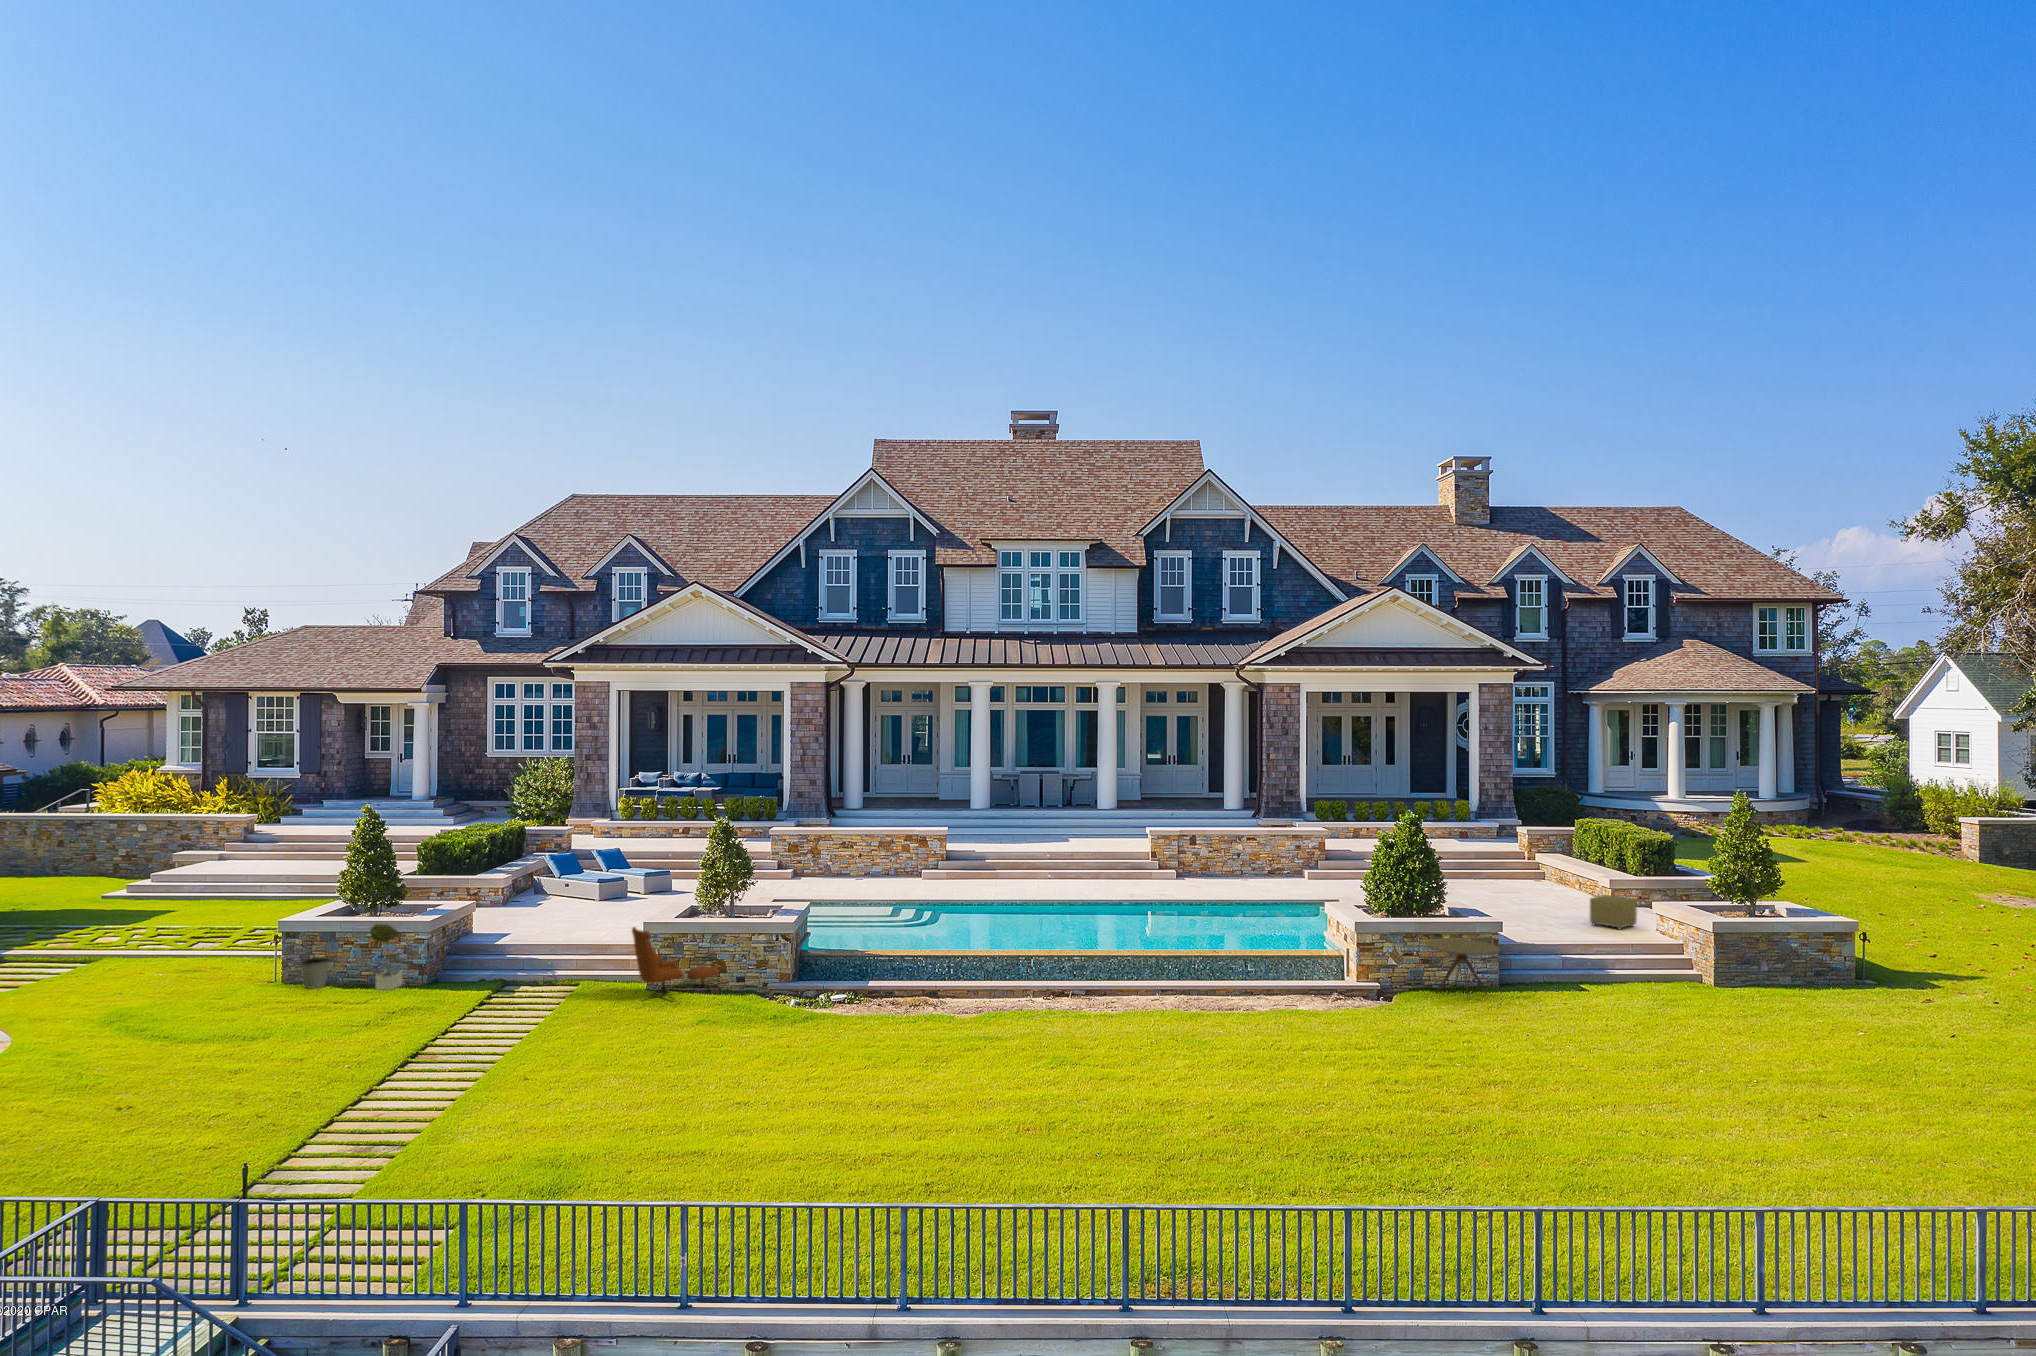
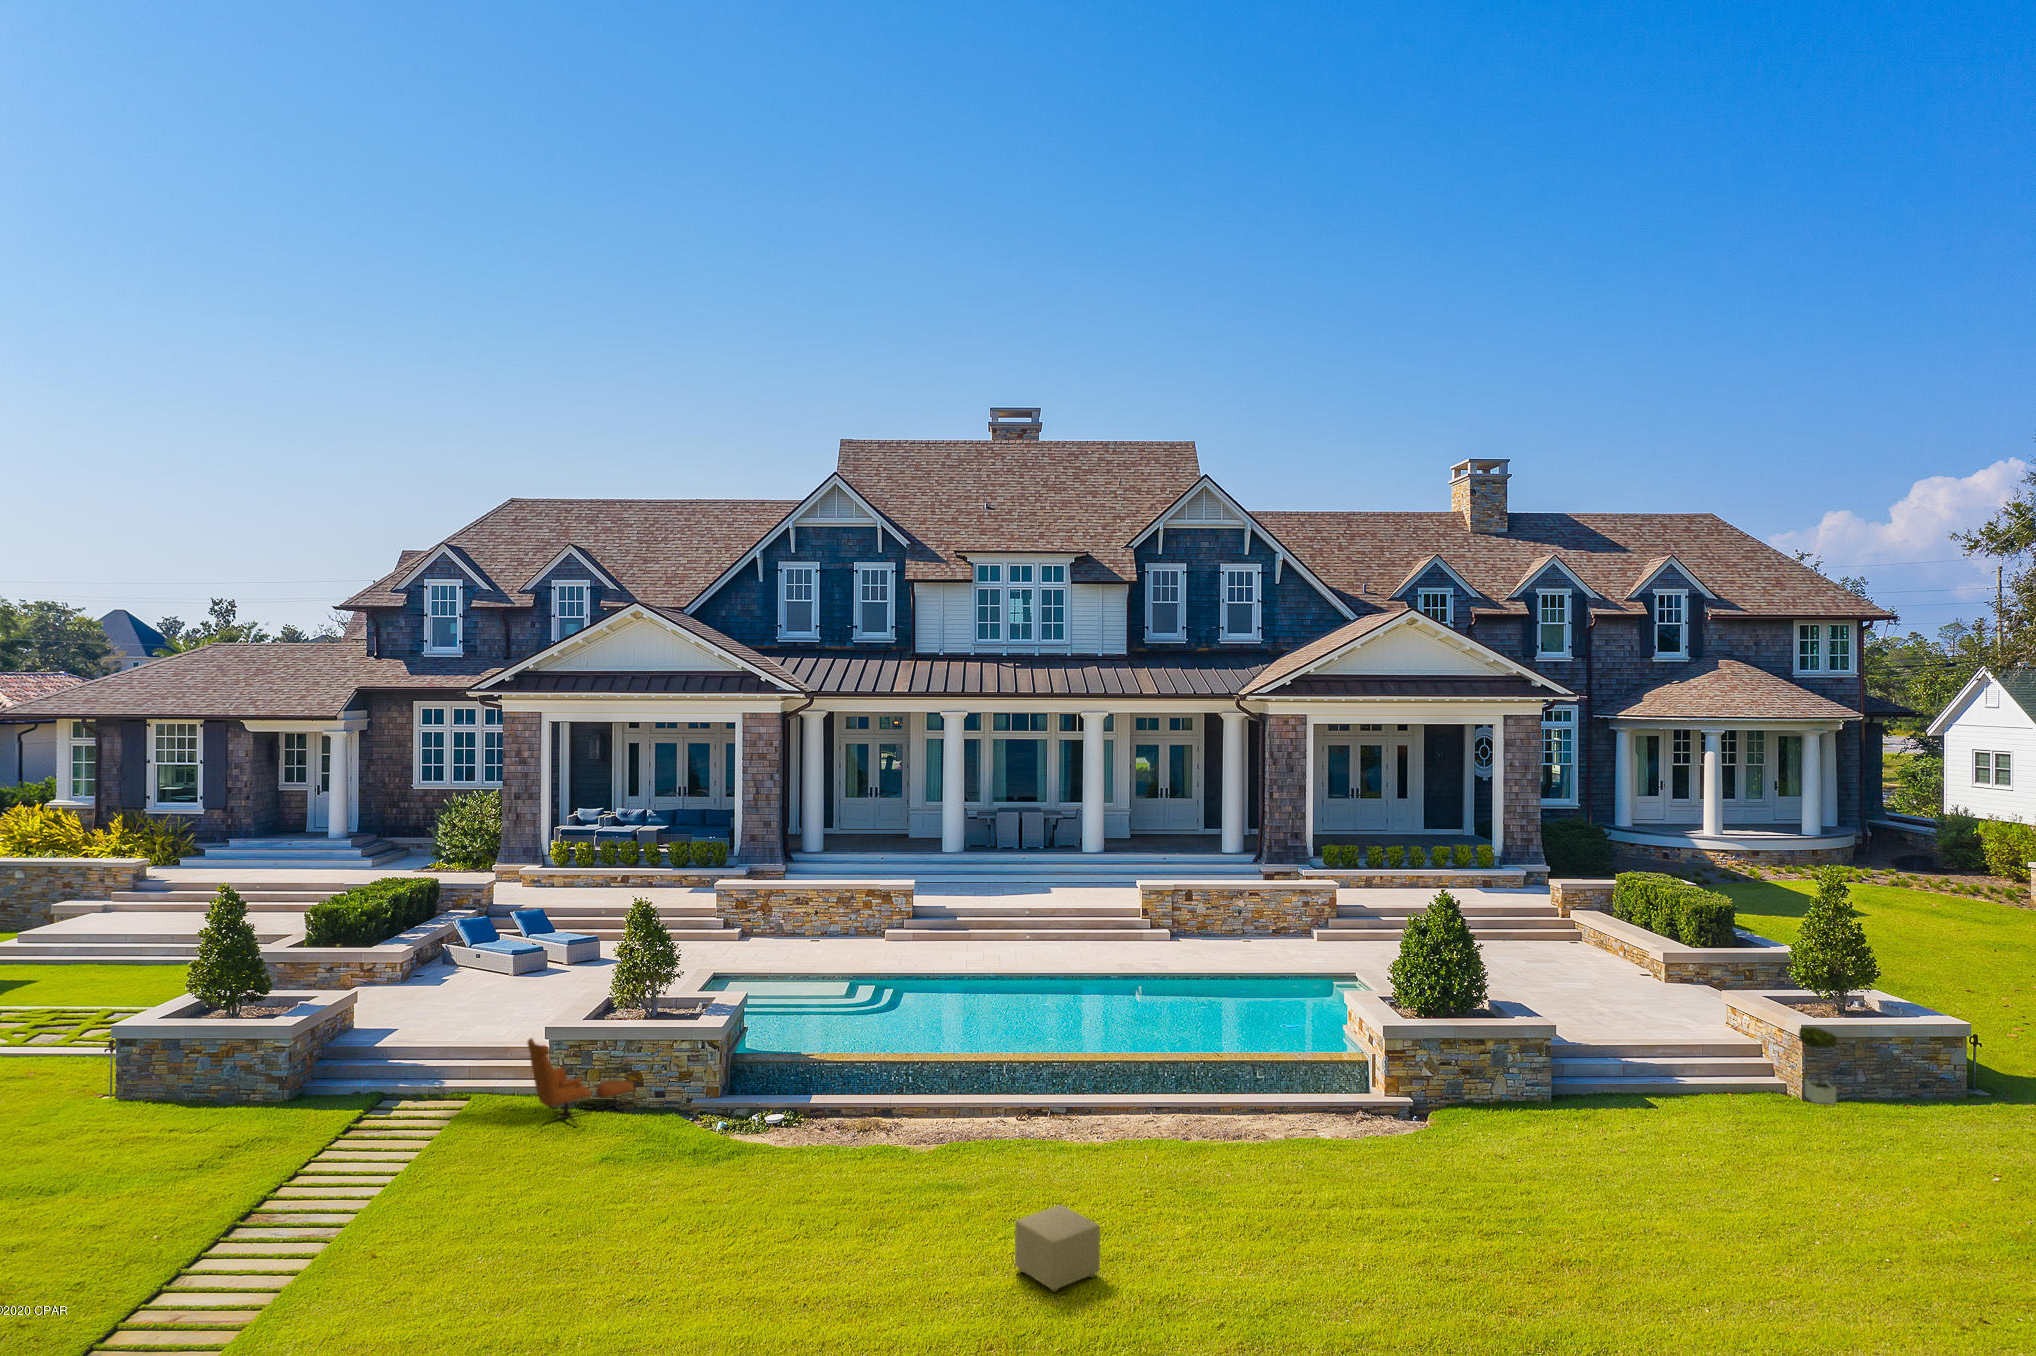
ottoman: present [1590,895,1637,930] -> present [1015,1205,1100,1293]
potted tree: present [370,924,402,990] -> present [1799,1027,1837,1105]
round table: present [1425,938,1499,997] -> none [1463,1043,1551,1122]
bucket: present [300,957,329,989] -> none [136,1069,175,1108]

